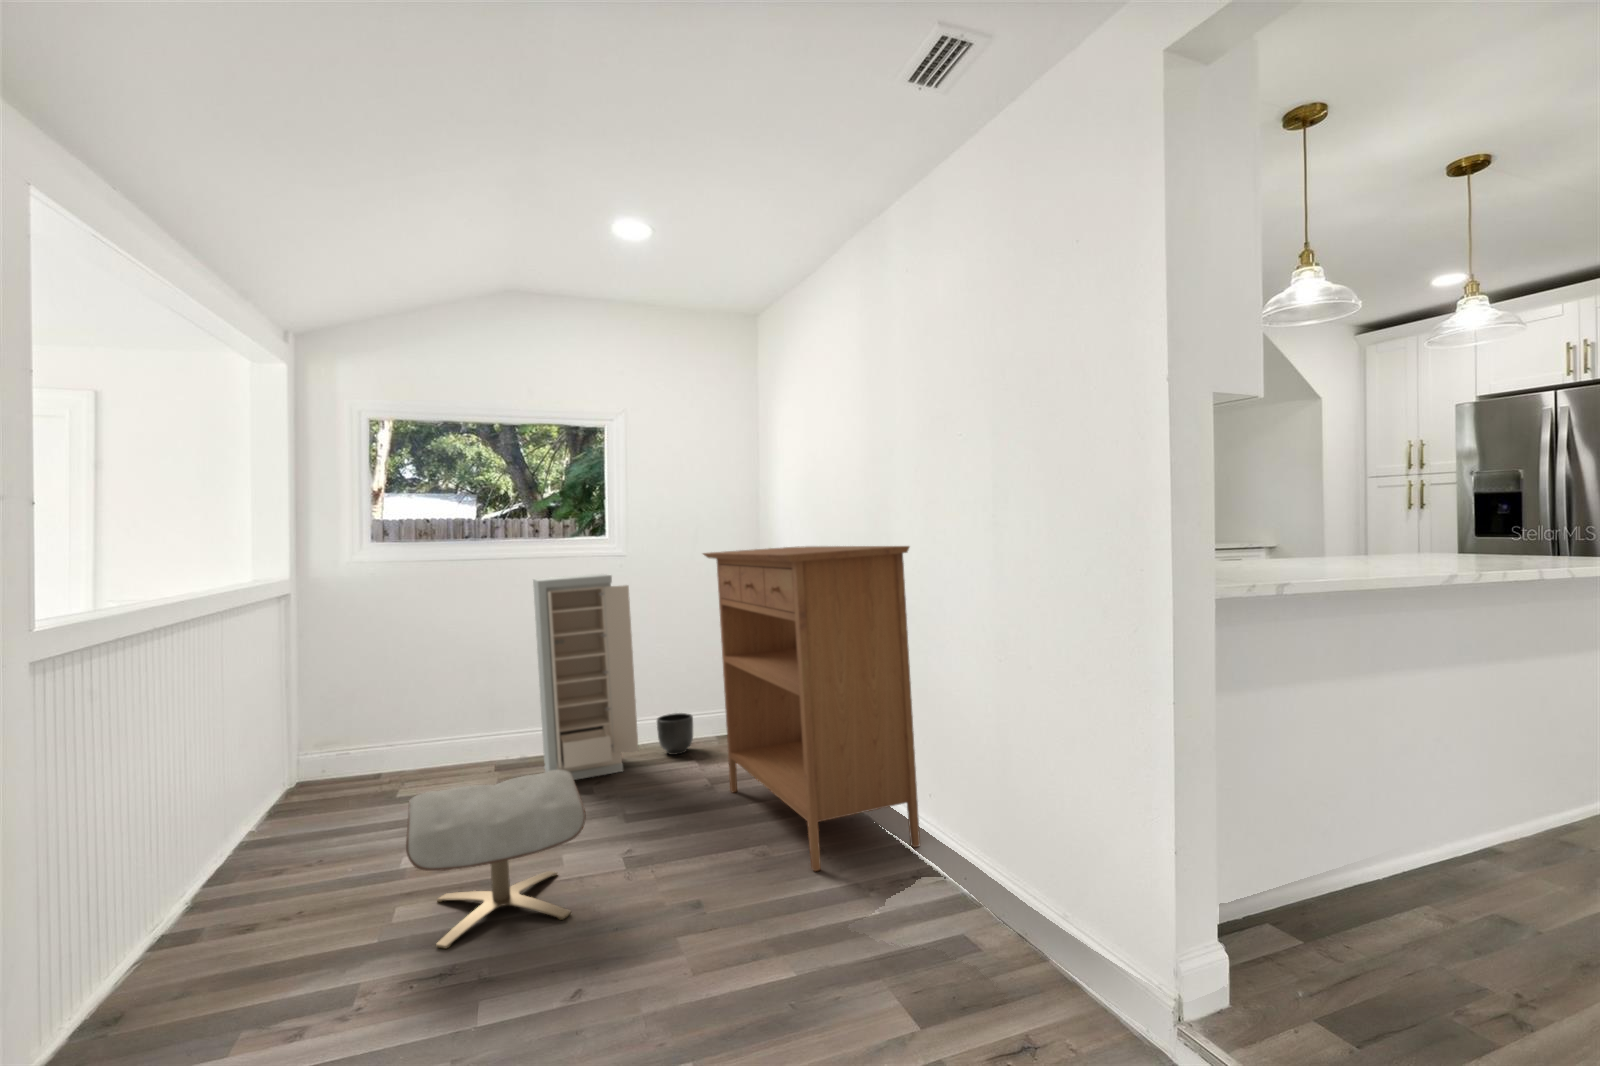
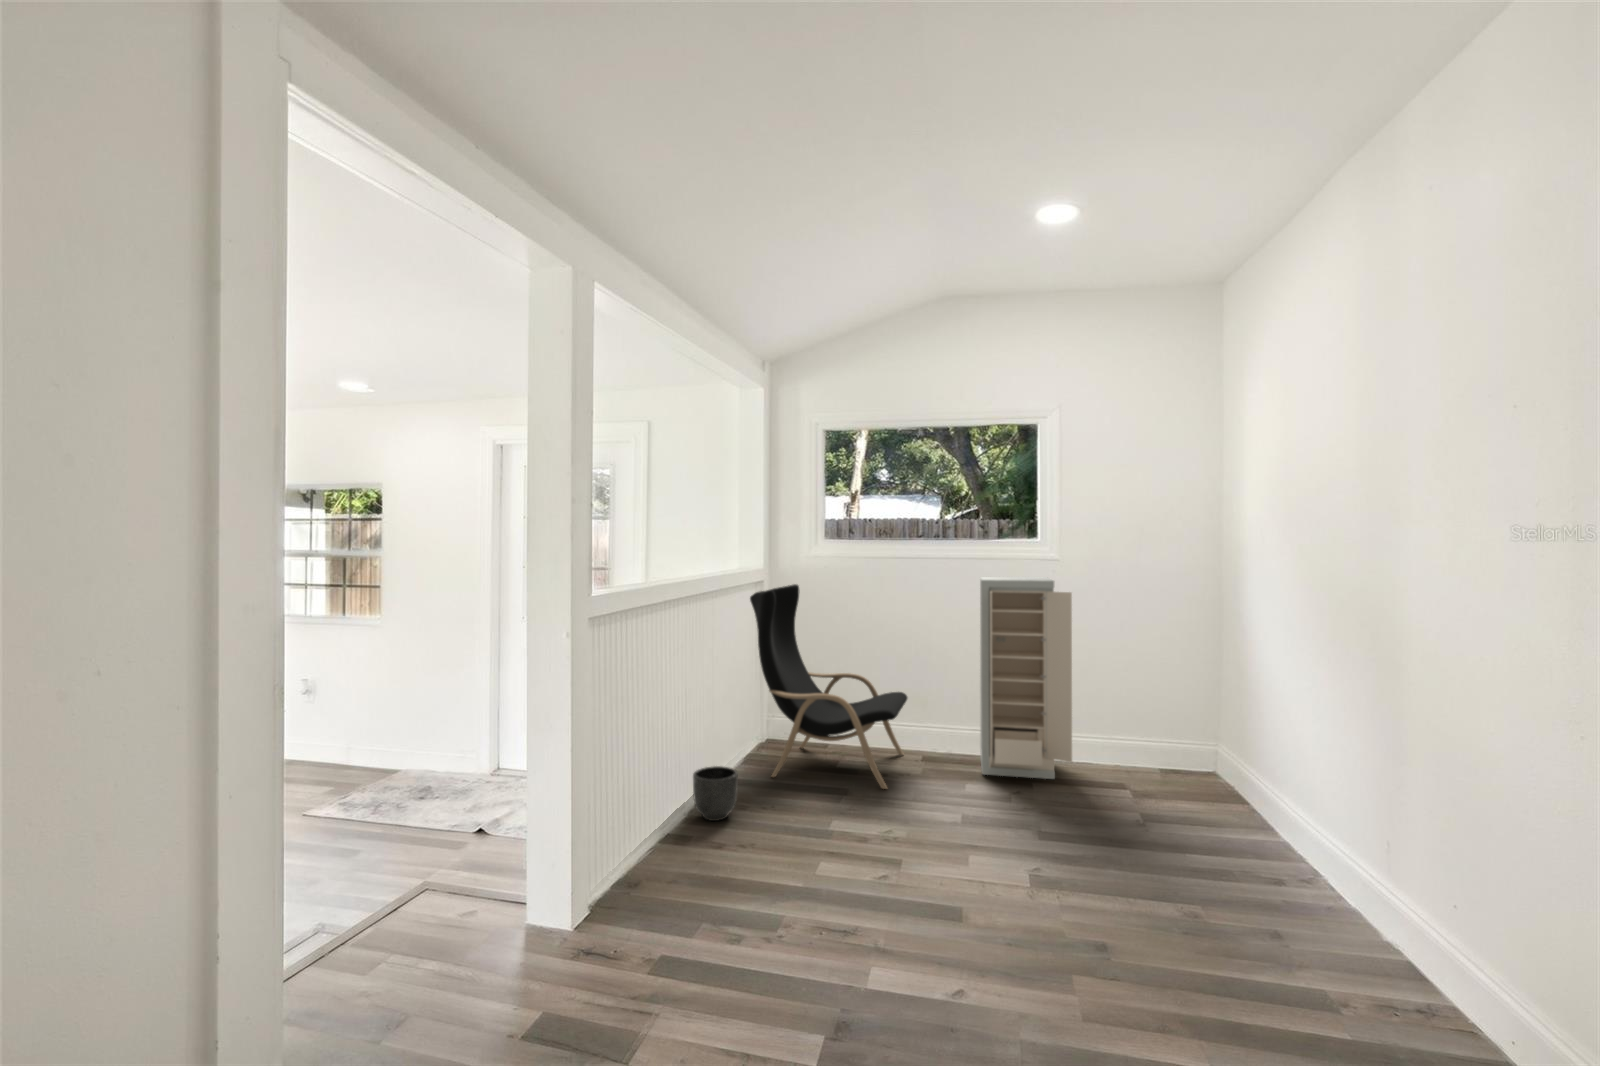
console table: present [703,546,920,871] -> none [1151,567,1437,986]
lounge chair: none [237,608,460,849] -> present [750,584,907,789]
planter: present [657,713,693,755] -> present [693,766,738,821]
ottoman: present [406,770,586,948] -> none [830,762,988,918]

